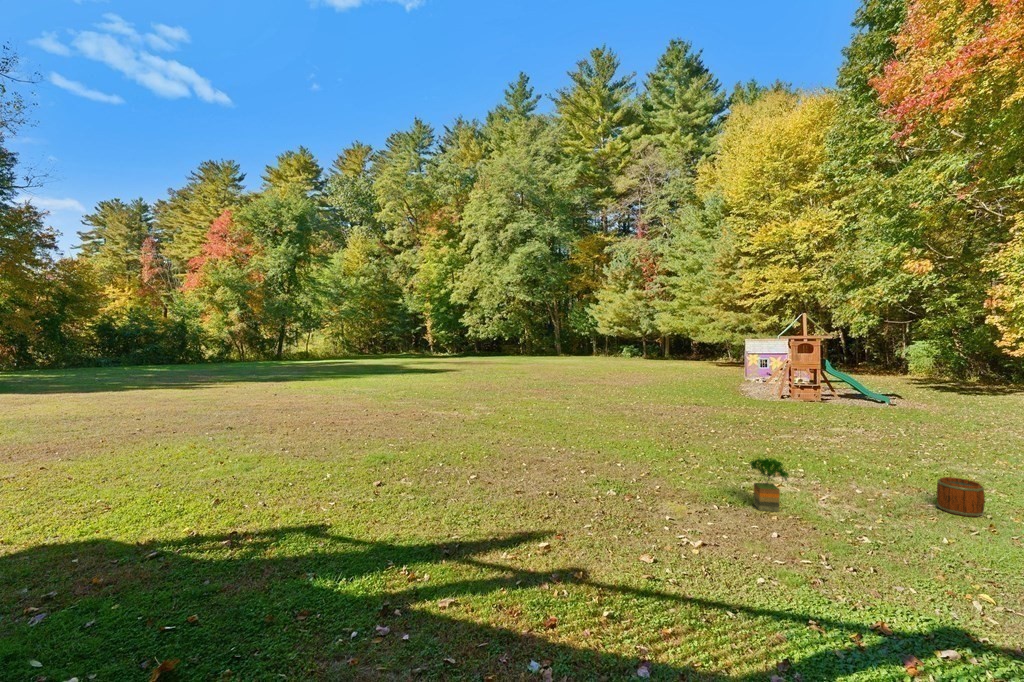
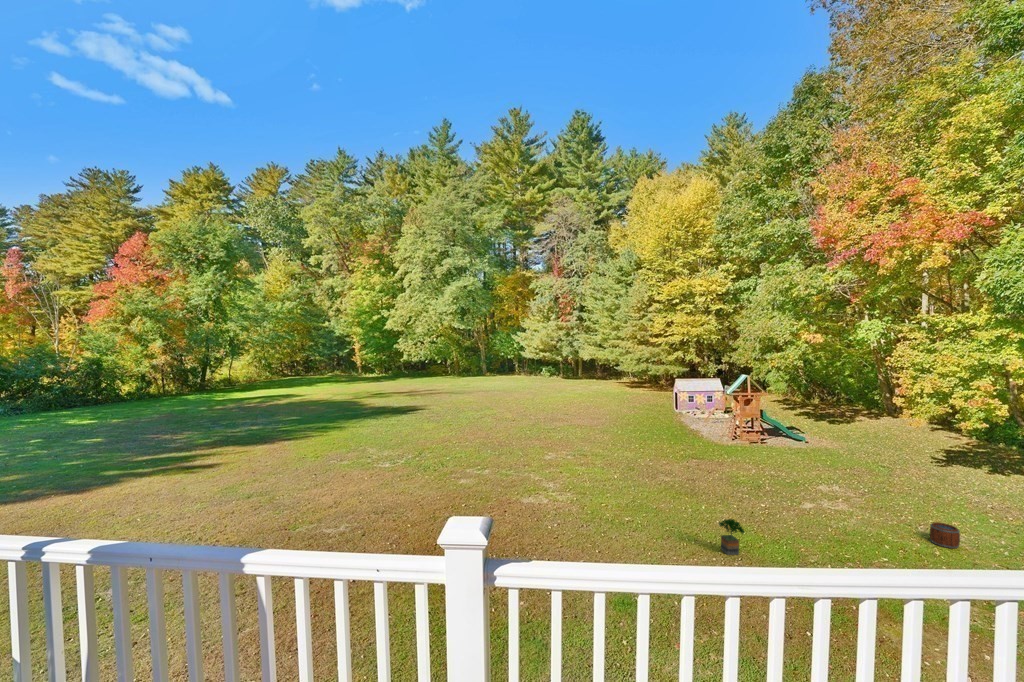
potted tree: present [750,458,789,512] -> present [719,519,745,555]

